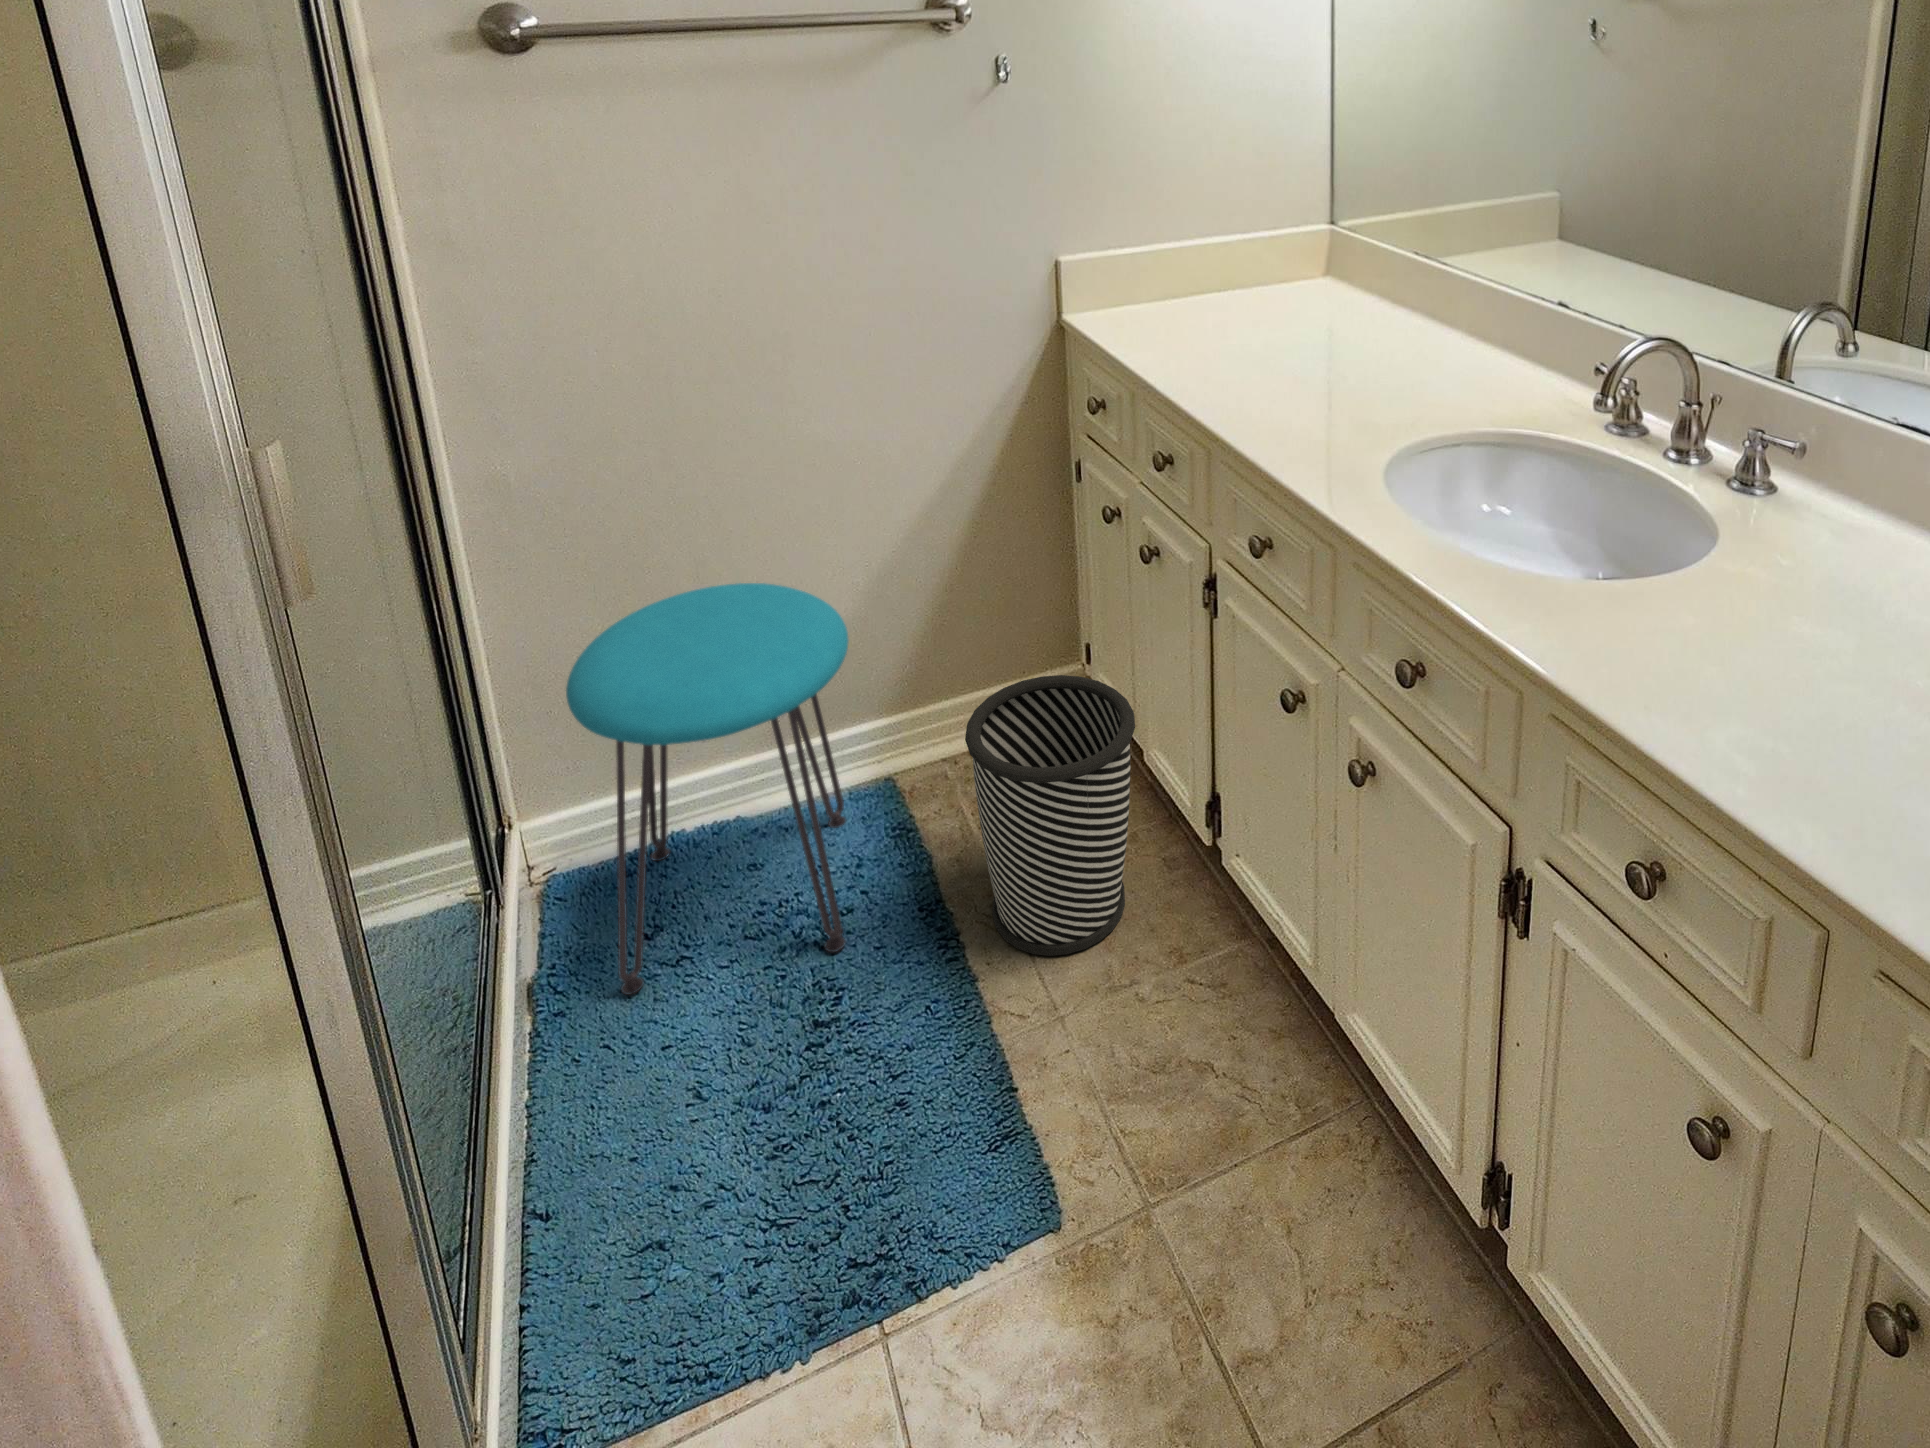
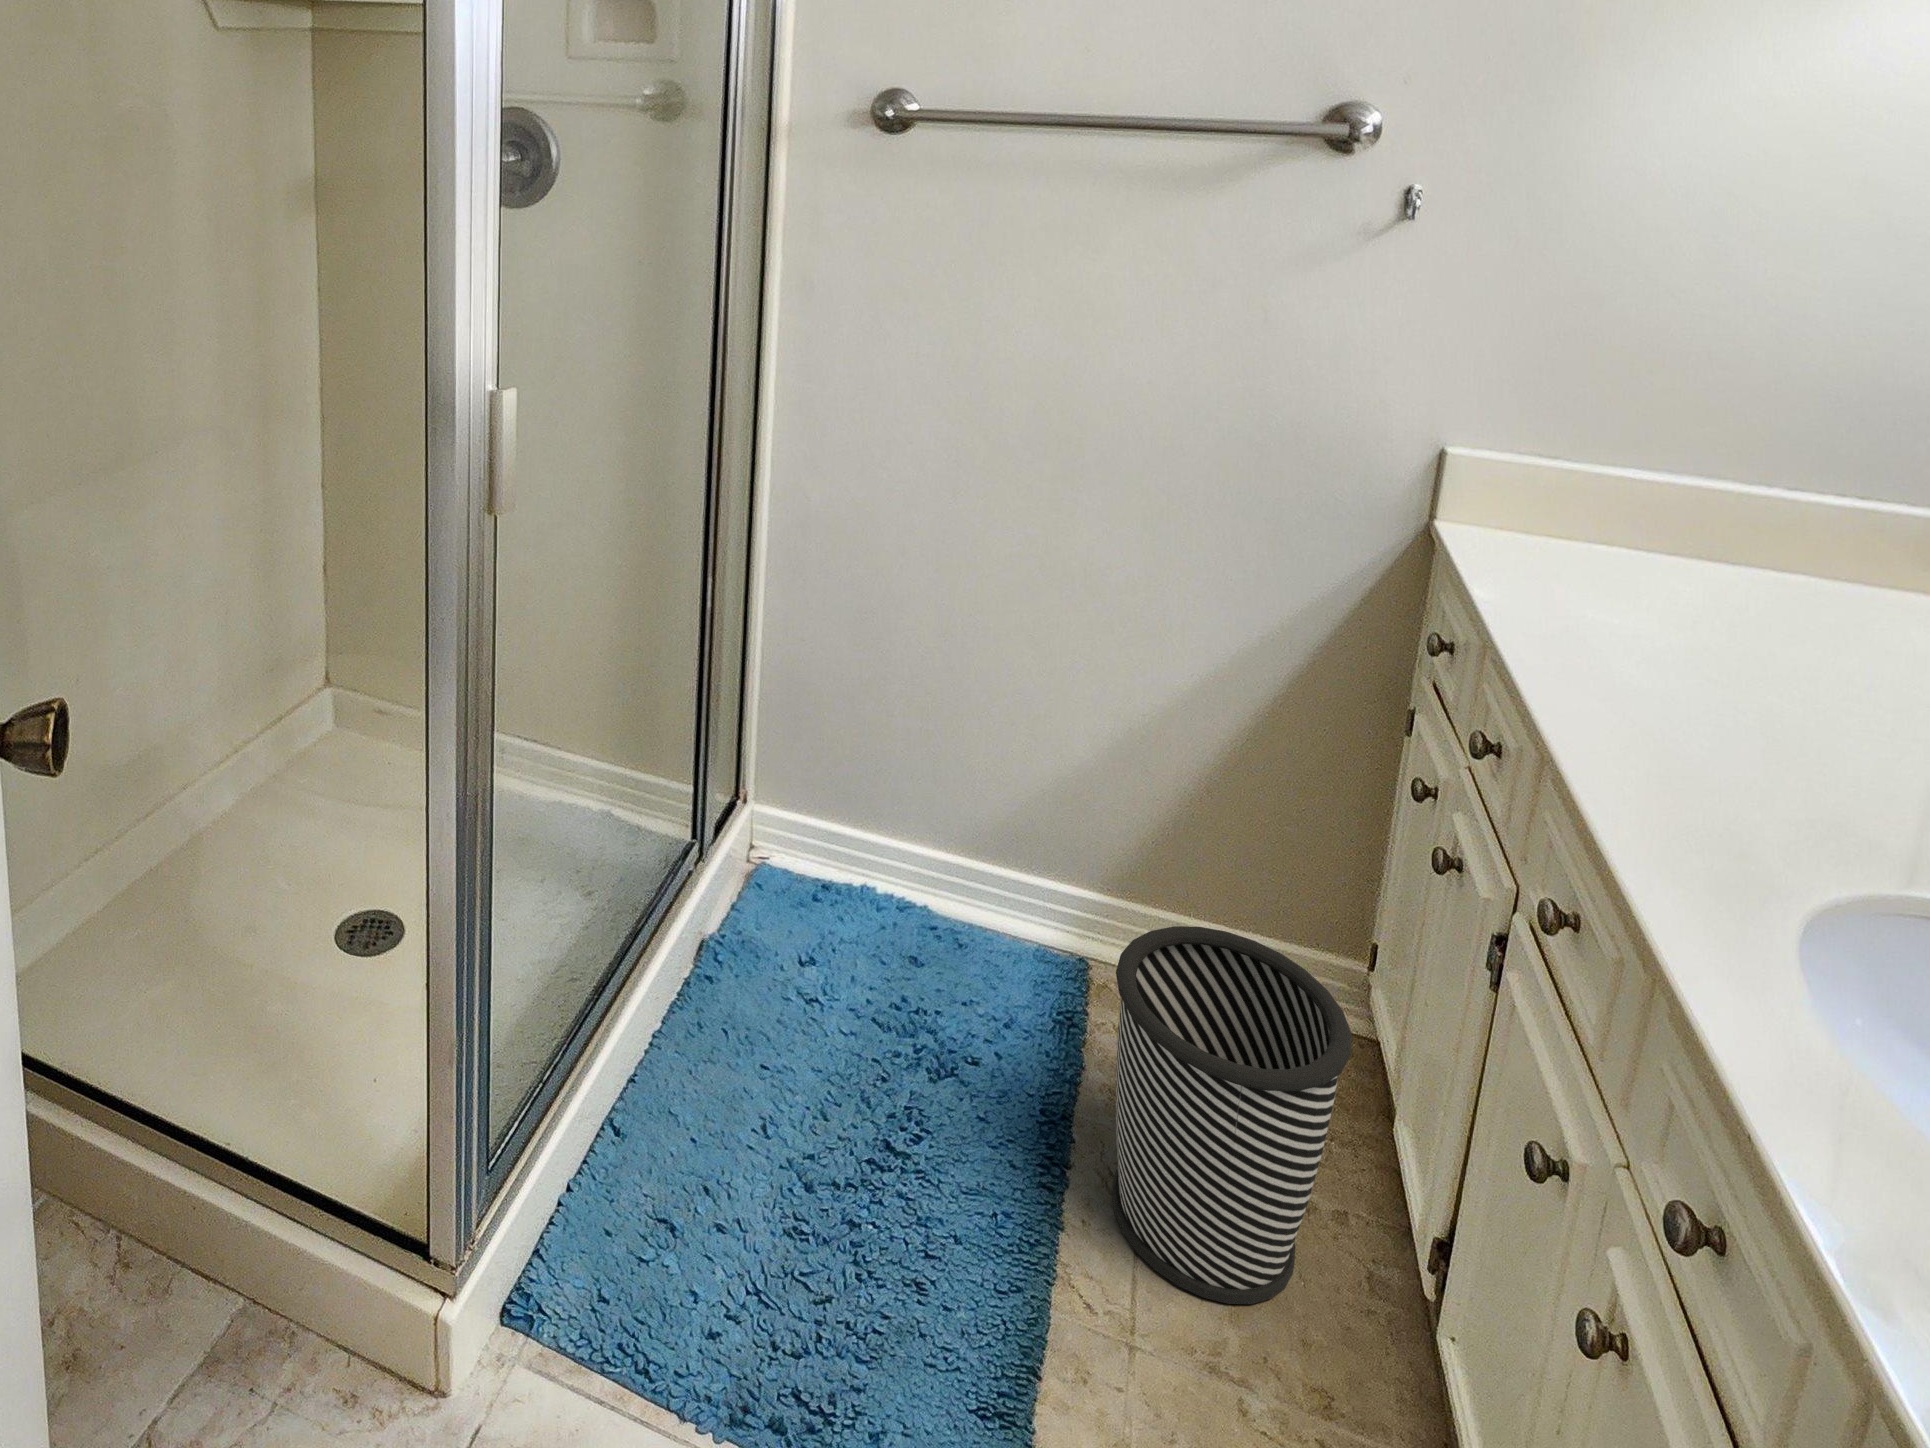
stool: present [566,583,848,995] -> none [756,658,1045,1094]

